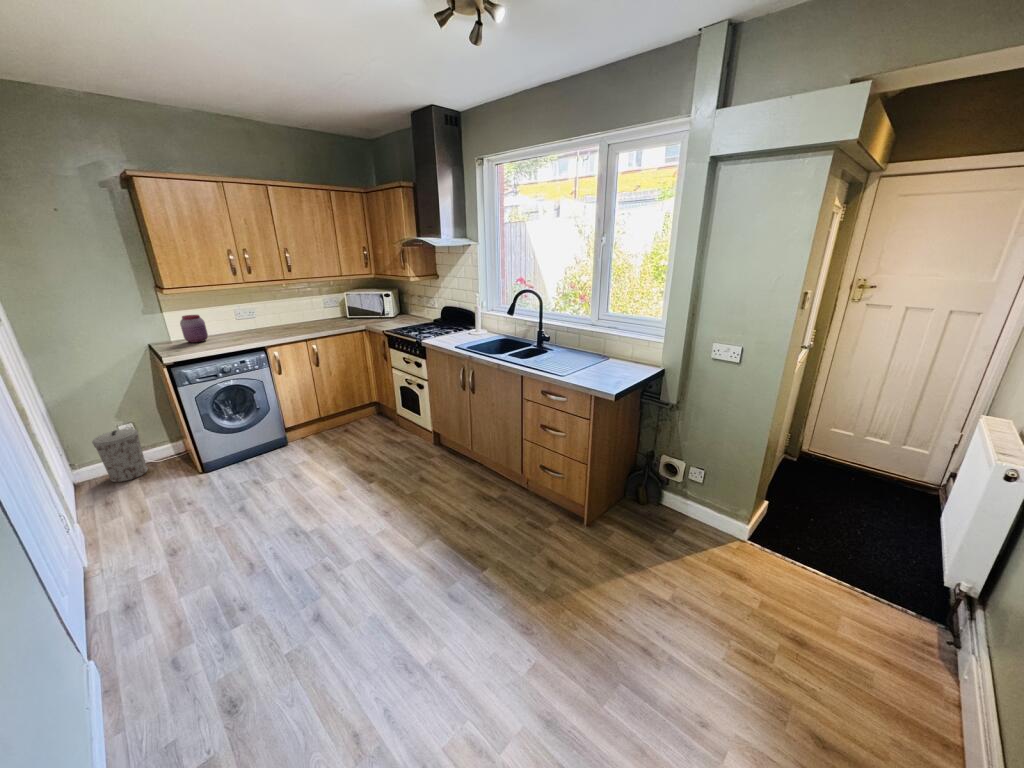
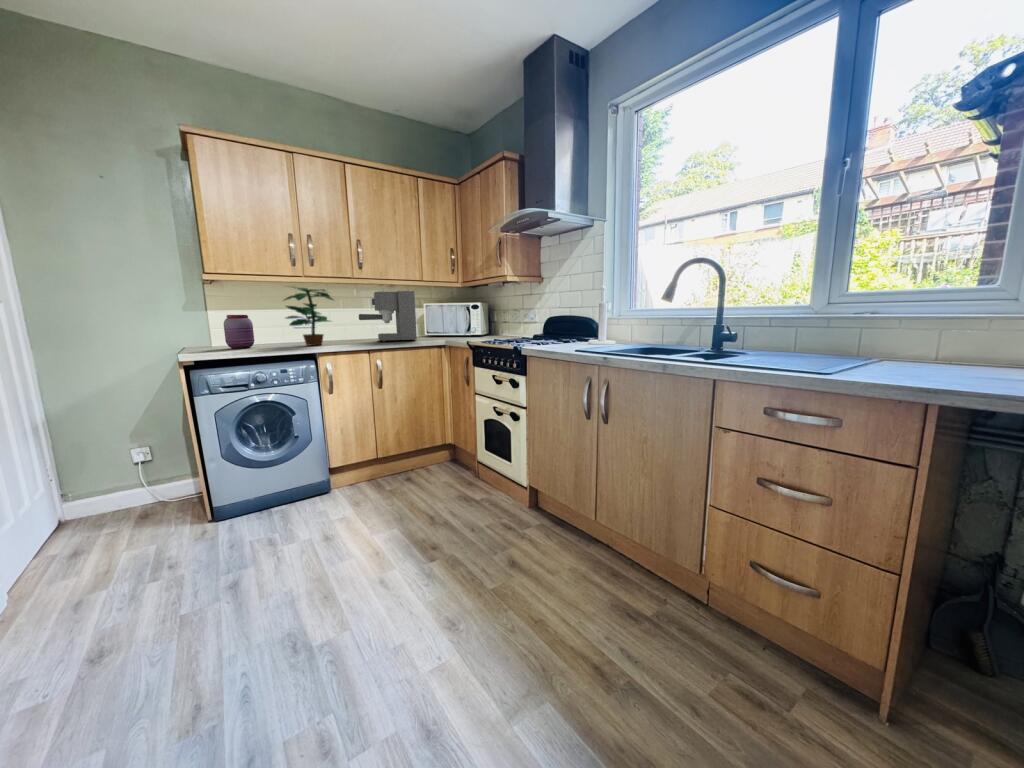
coffee maker: none [292,285,342,328] -> present [359,291,417,342]
potted plant: none [227,289,271,336] -> present [284,286,334,345]
trash can: present [92,429,148,482] -> none [90,453,154,524]

